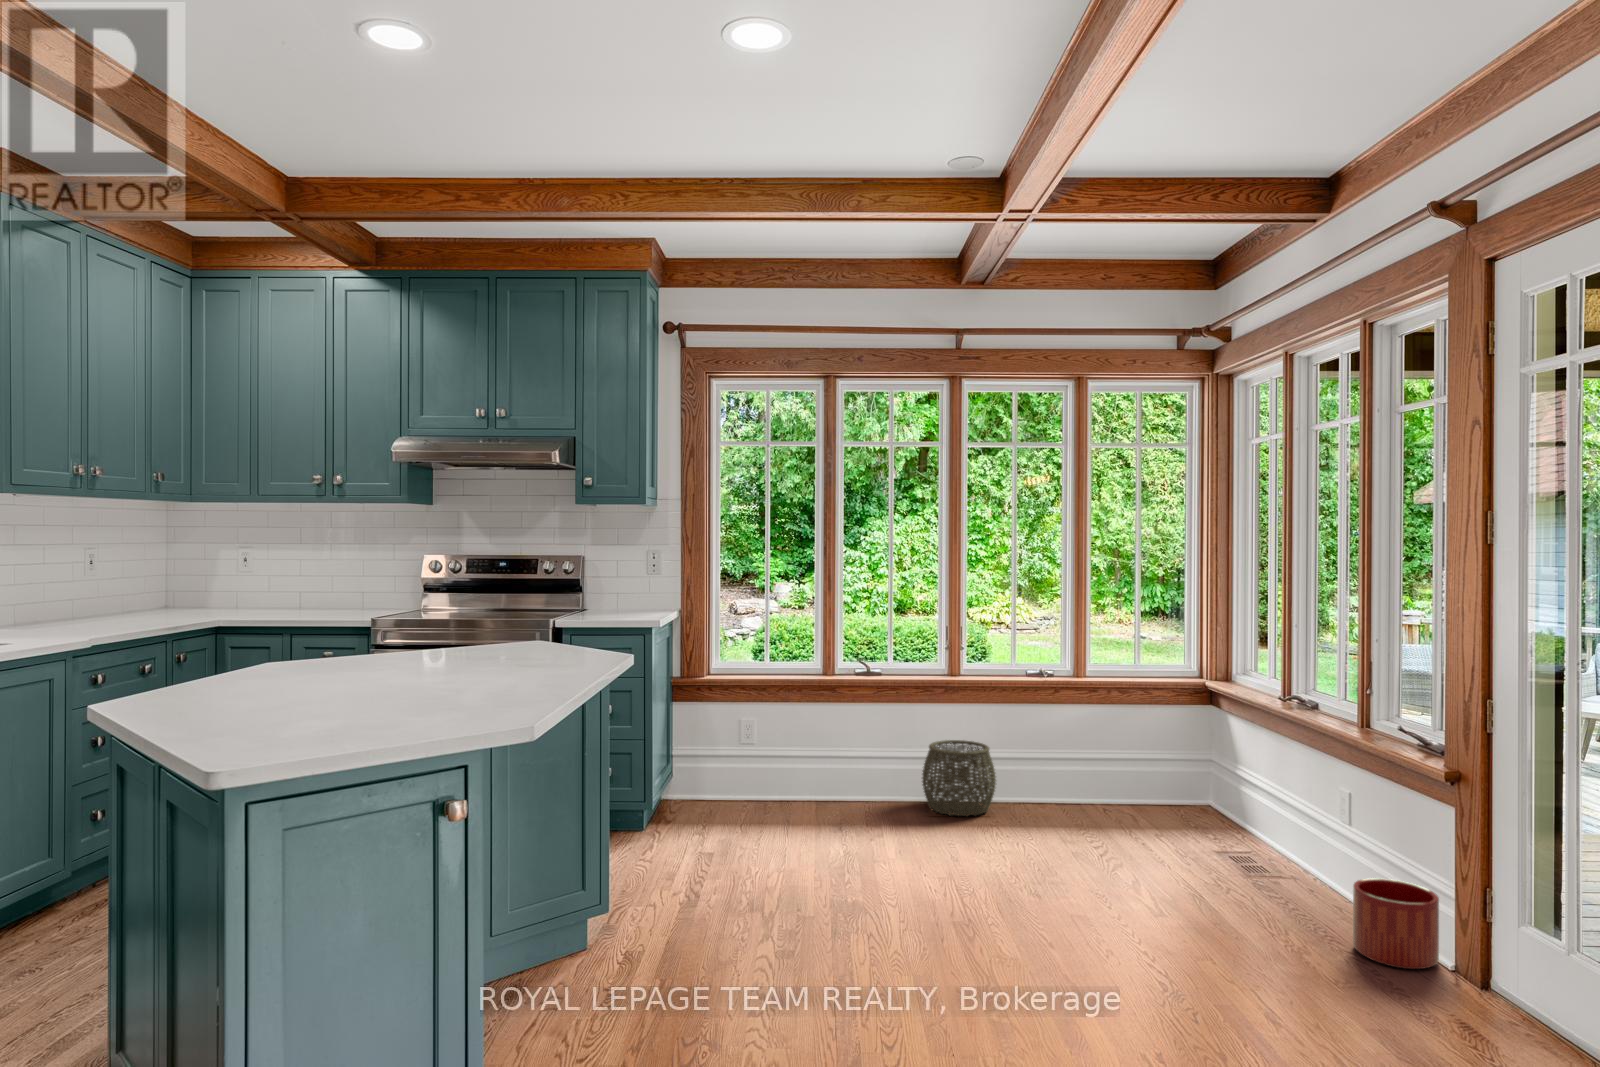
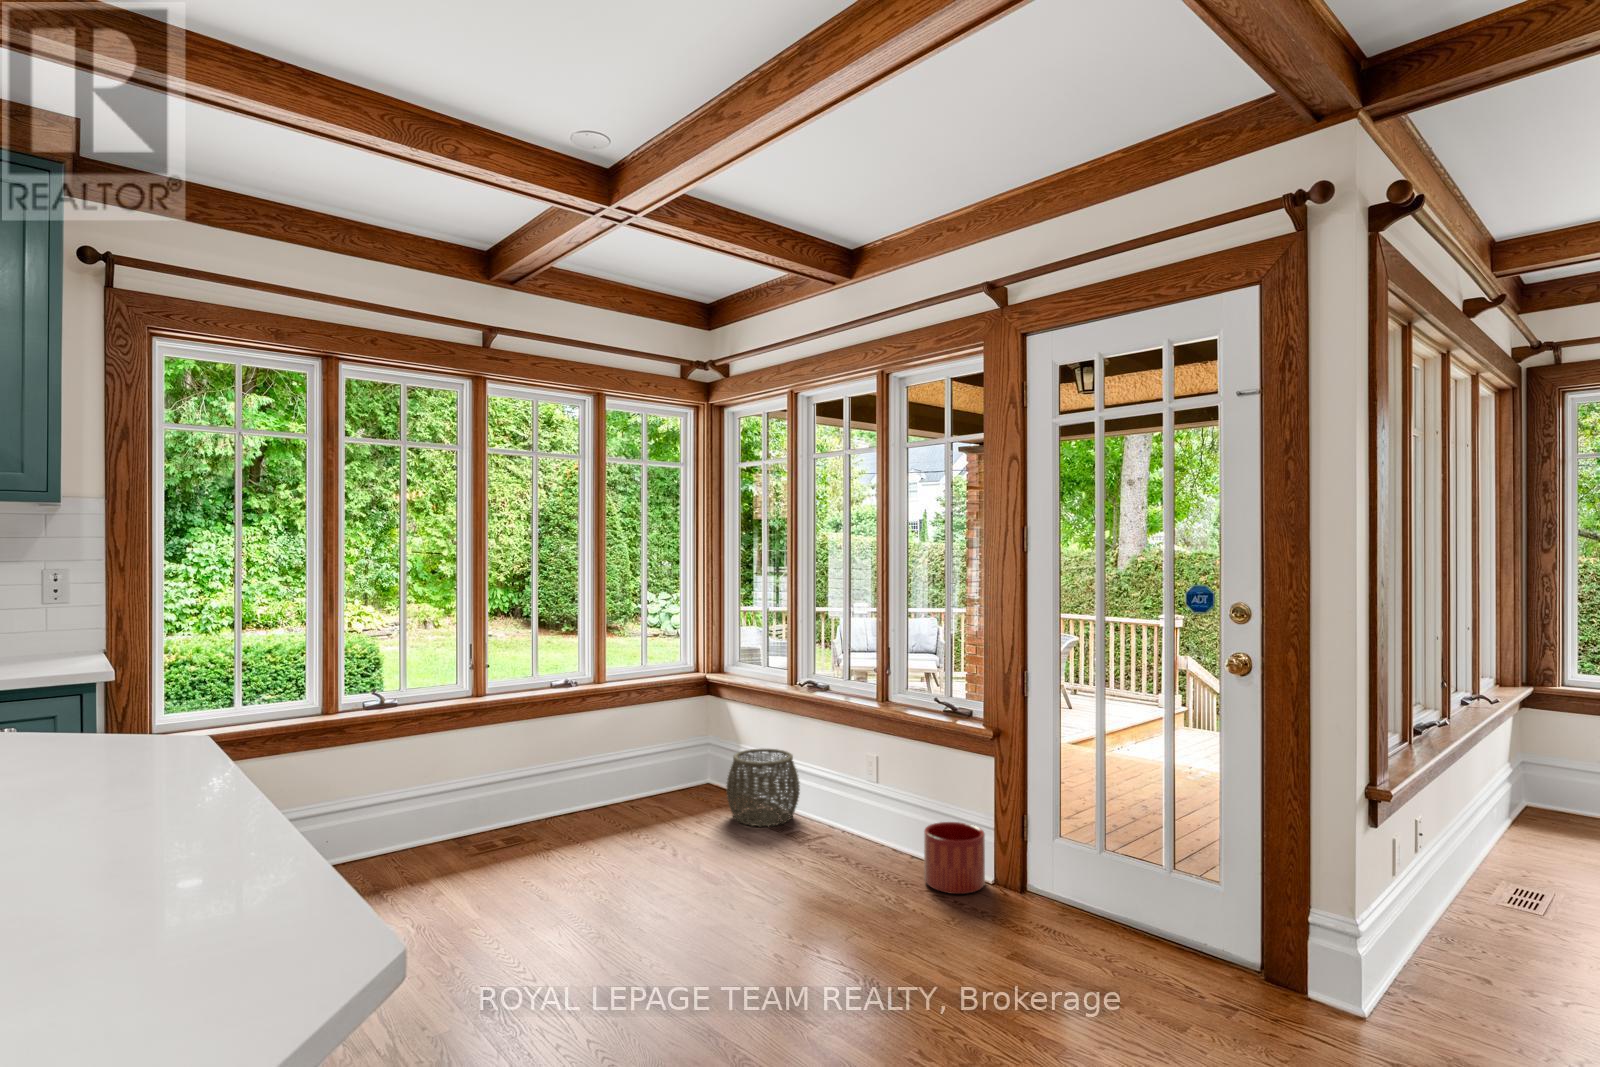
woven basket: present [922,740,996,817] -> present [726,749,800,827]

